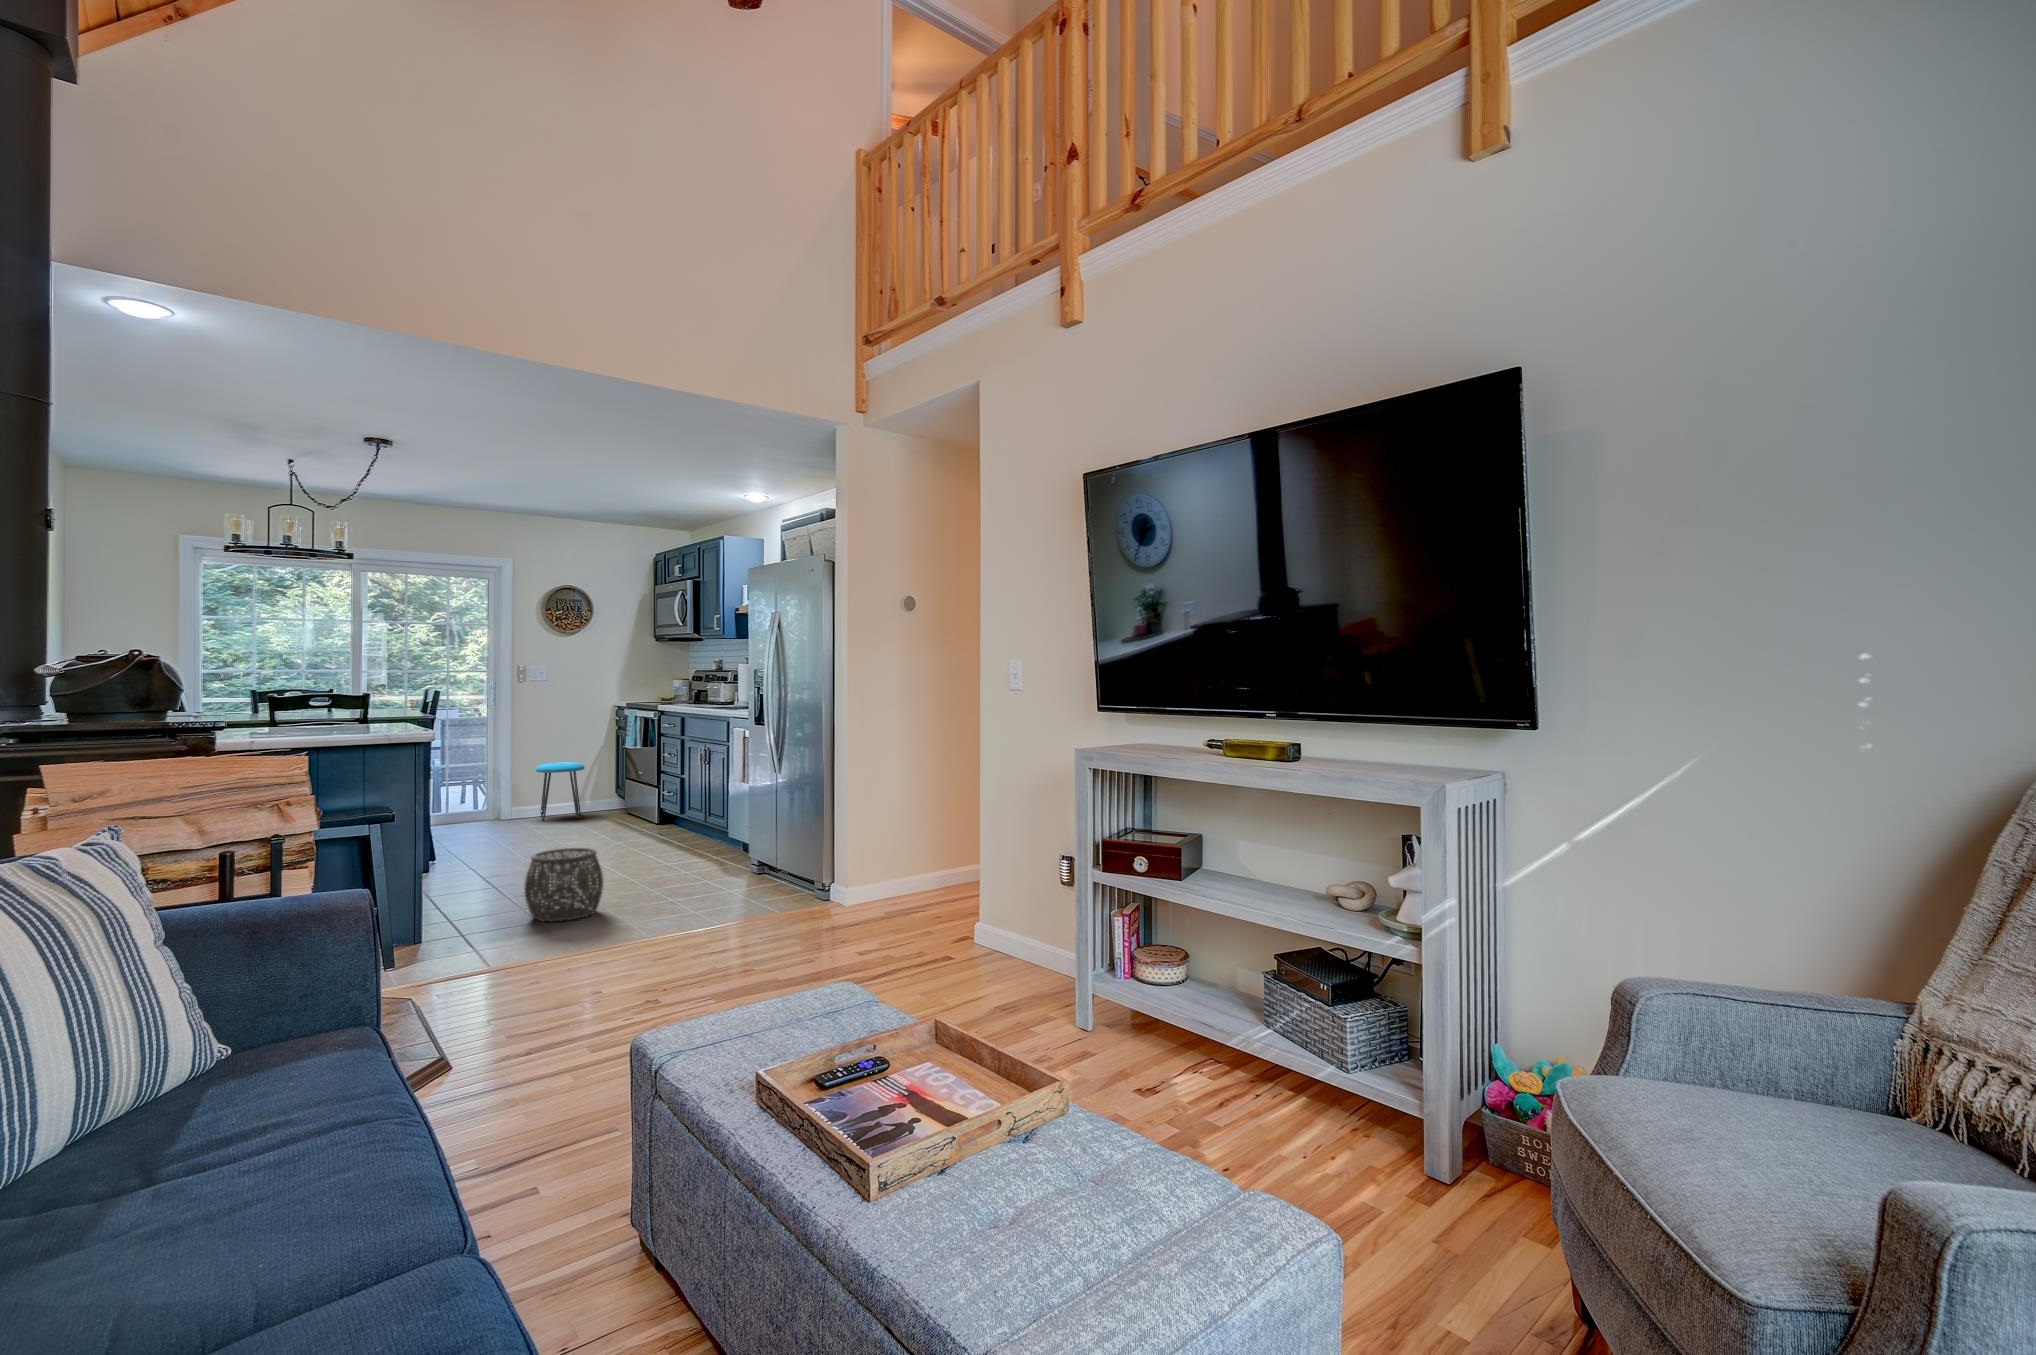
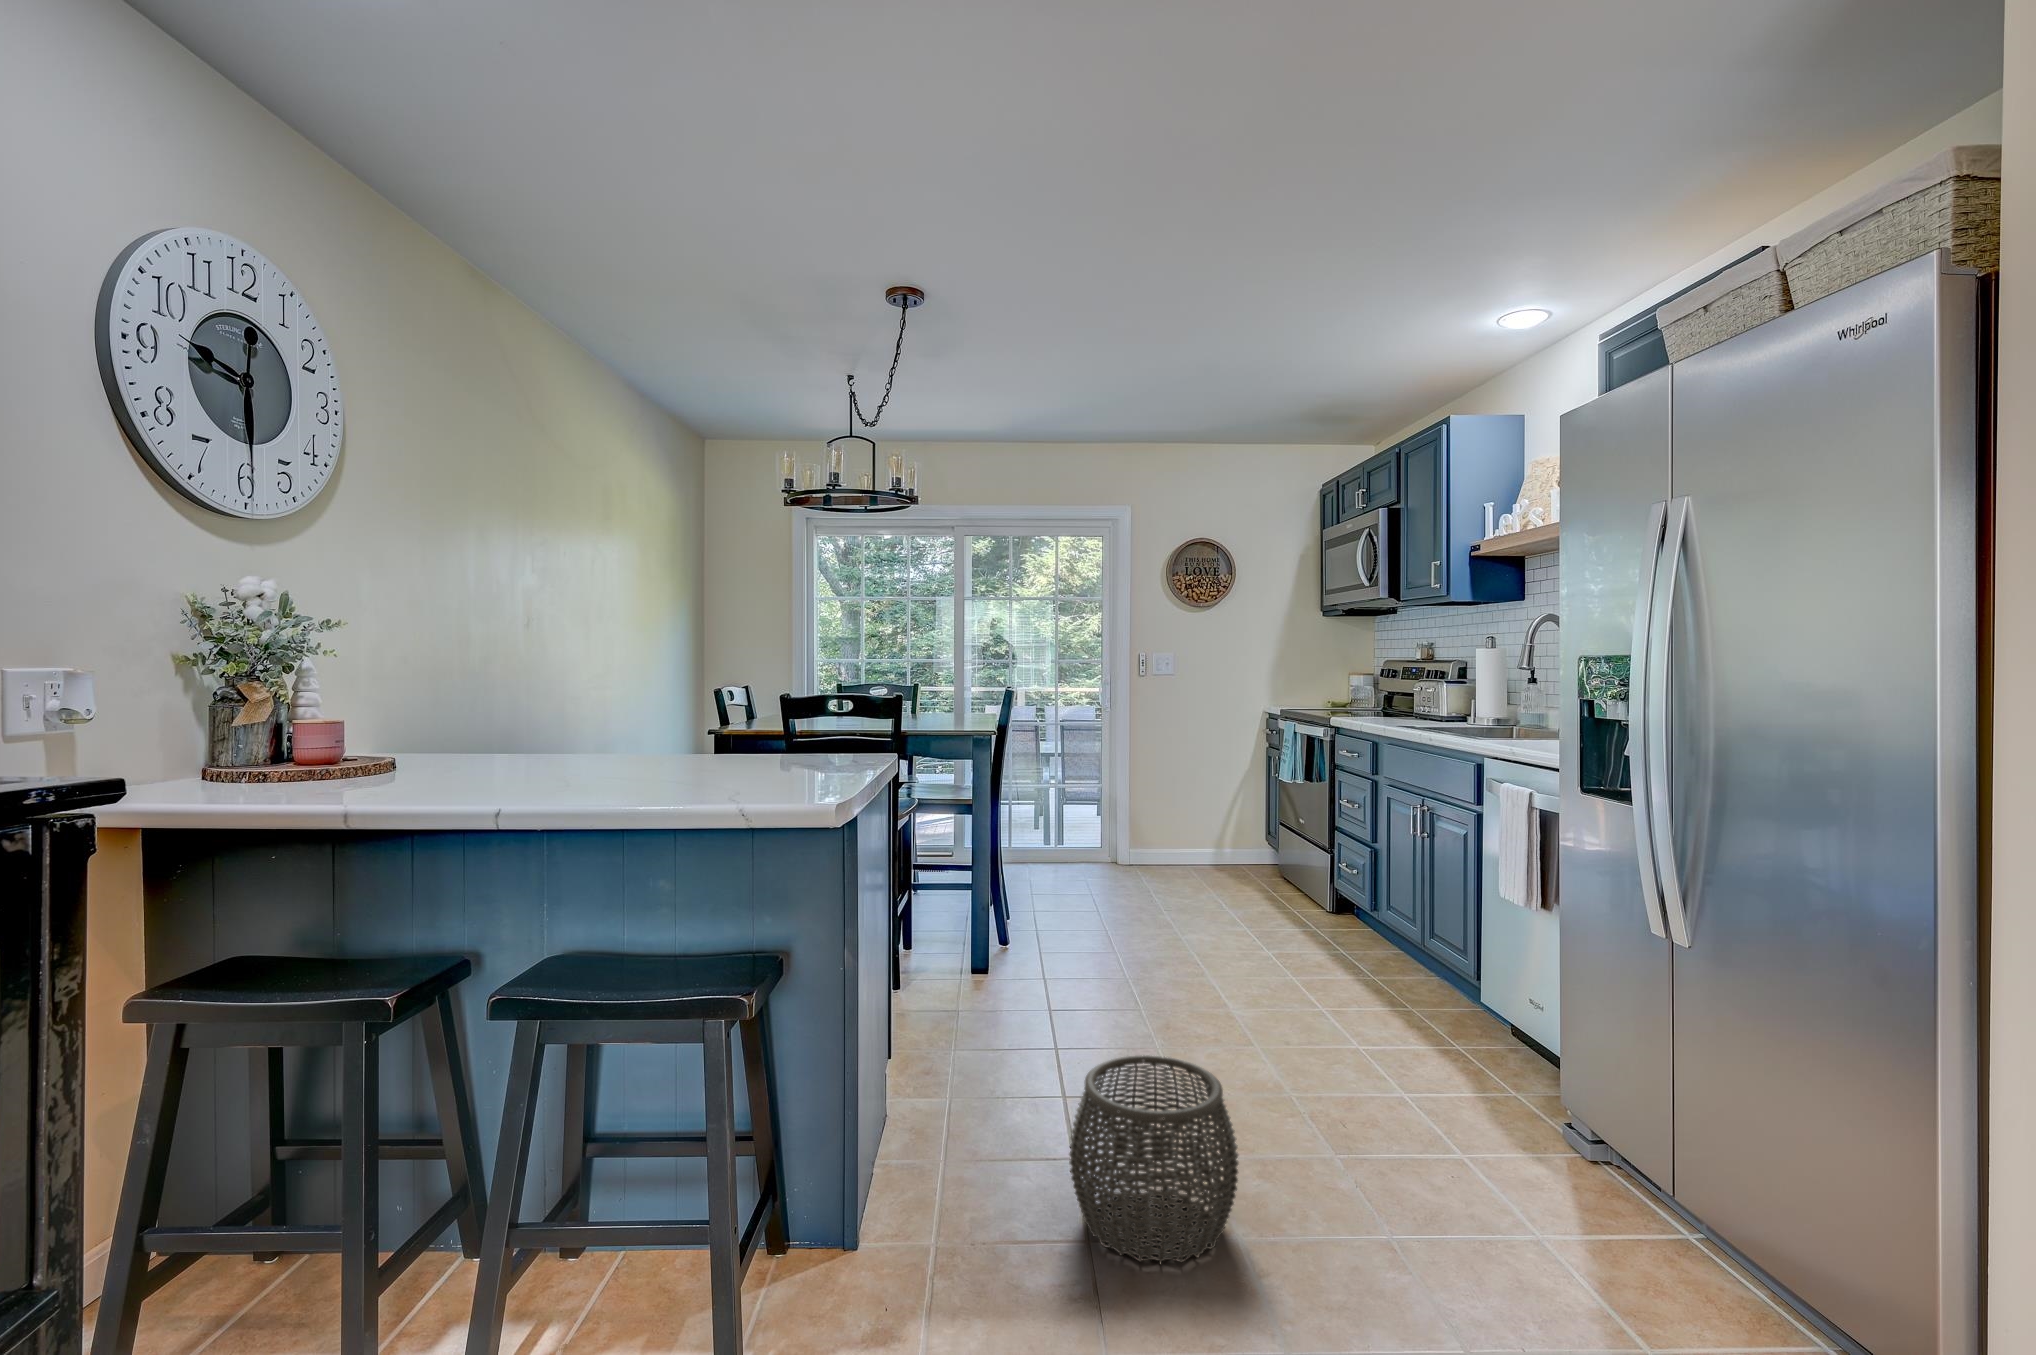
stool: present [536,762,585,821] -> none [1155,793,1220,880]

